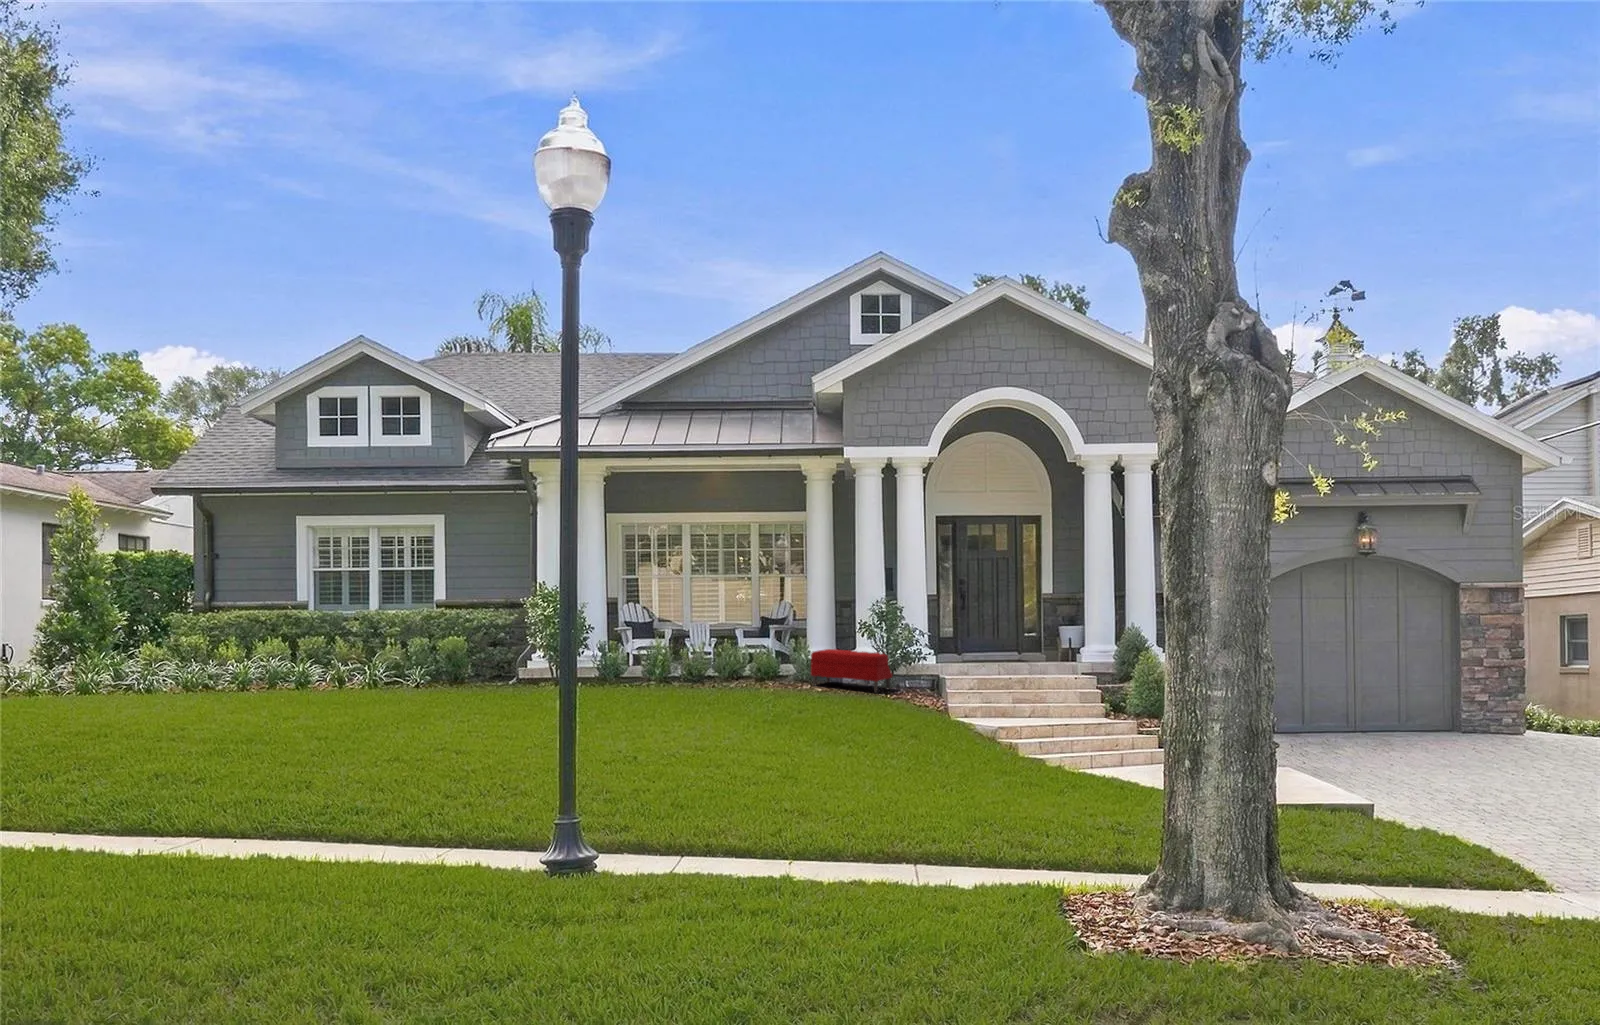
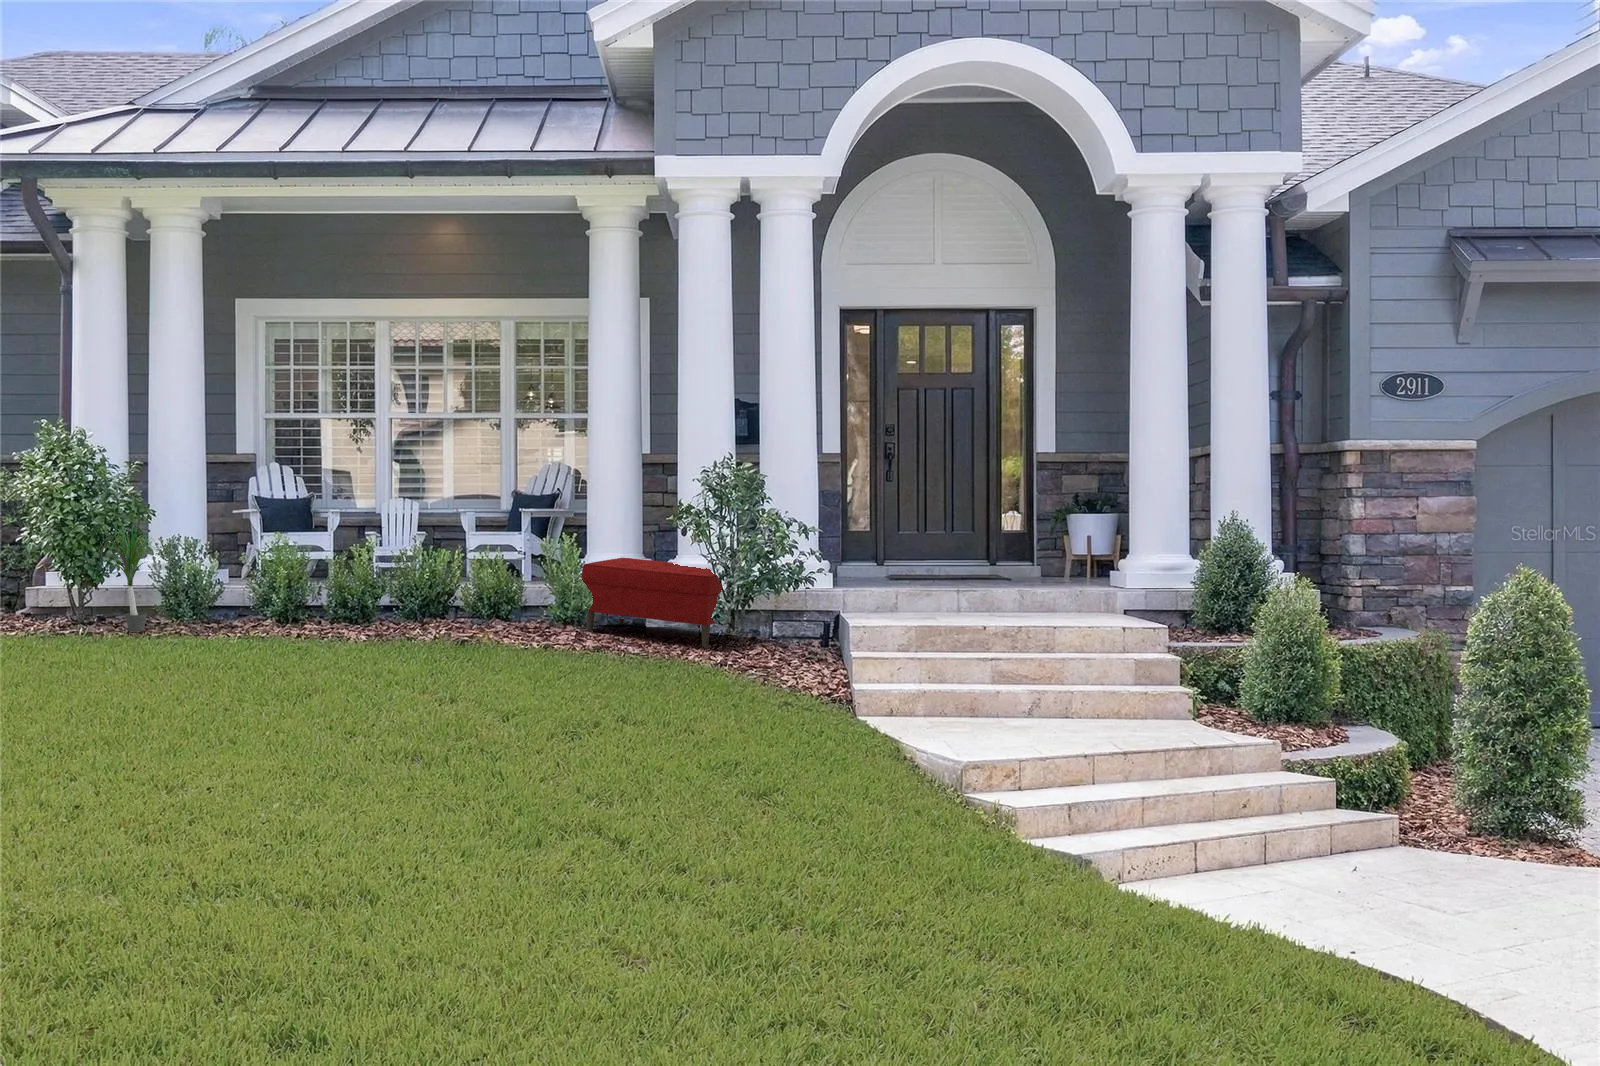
potted plant: none [583,630,619,685] -> present [102,526,152,632]

